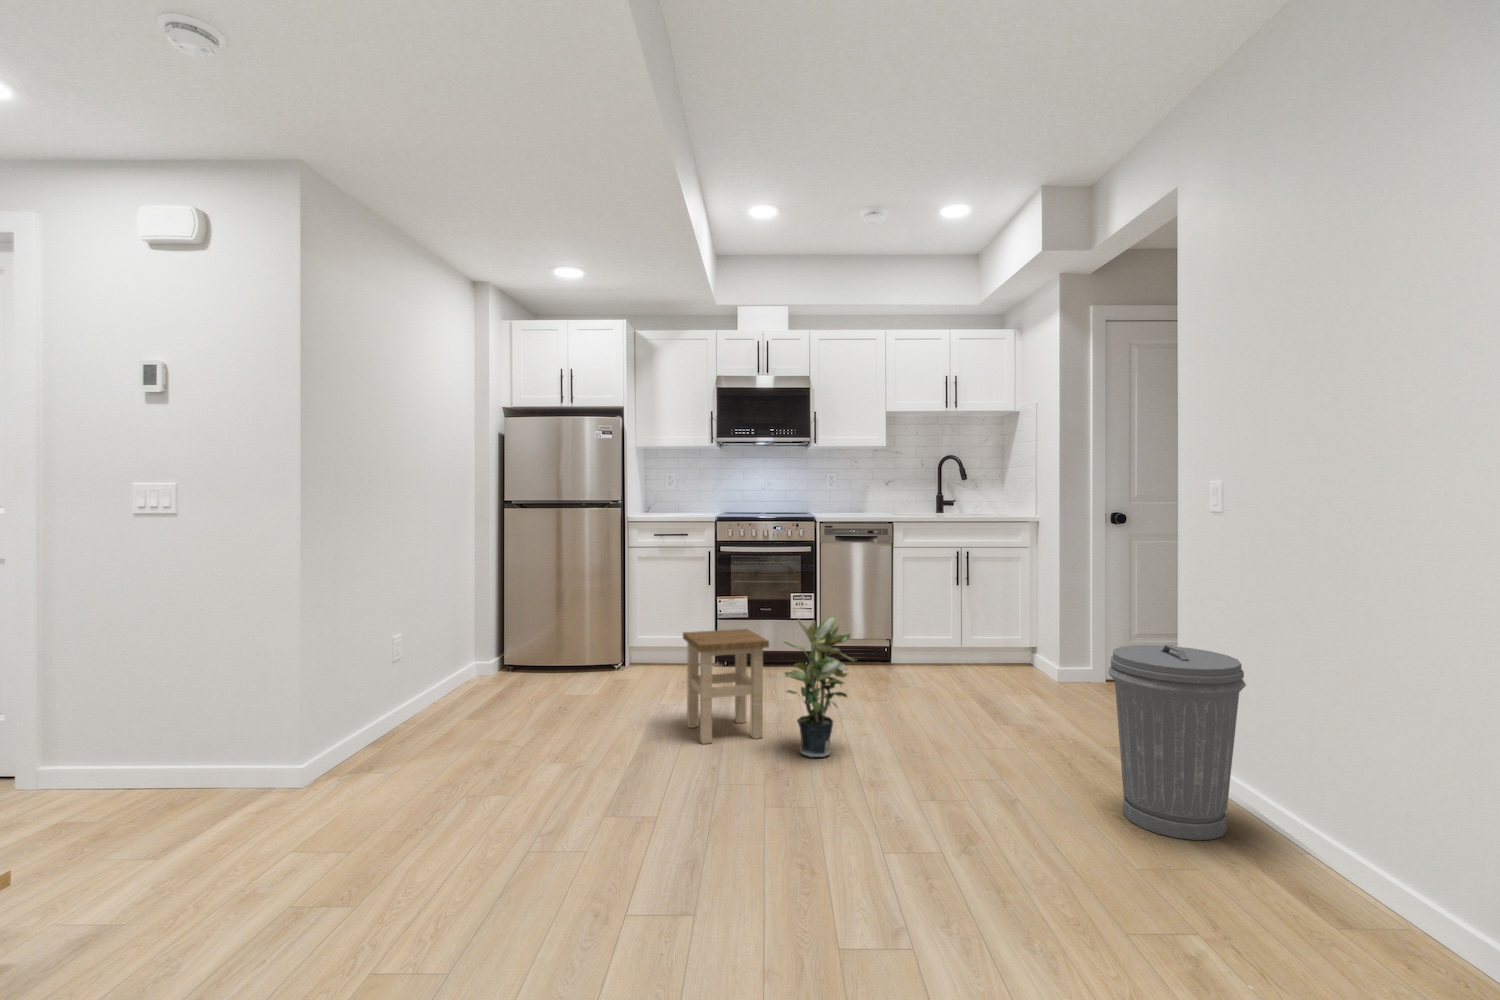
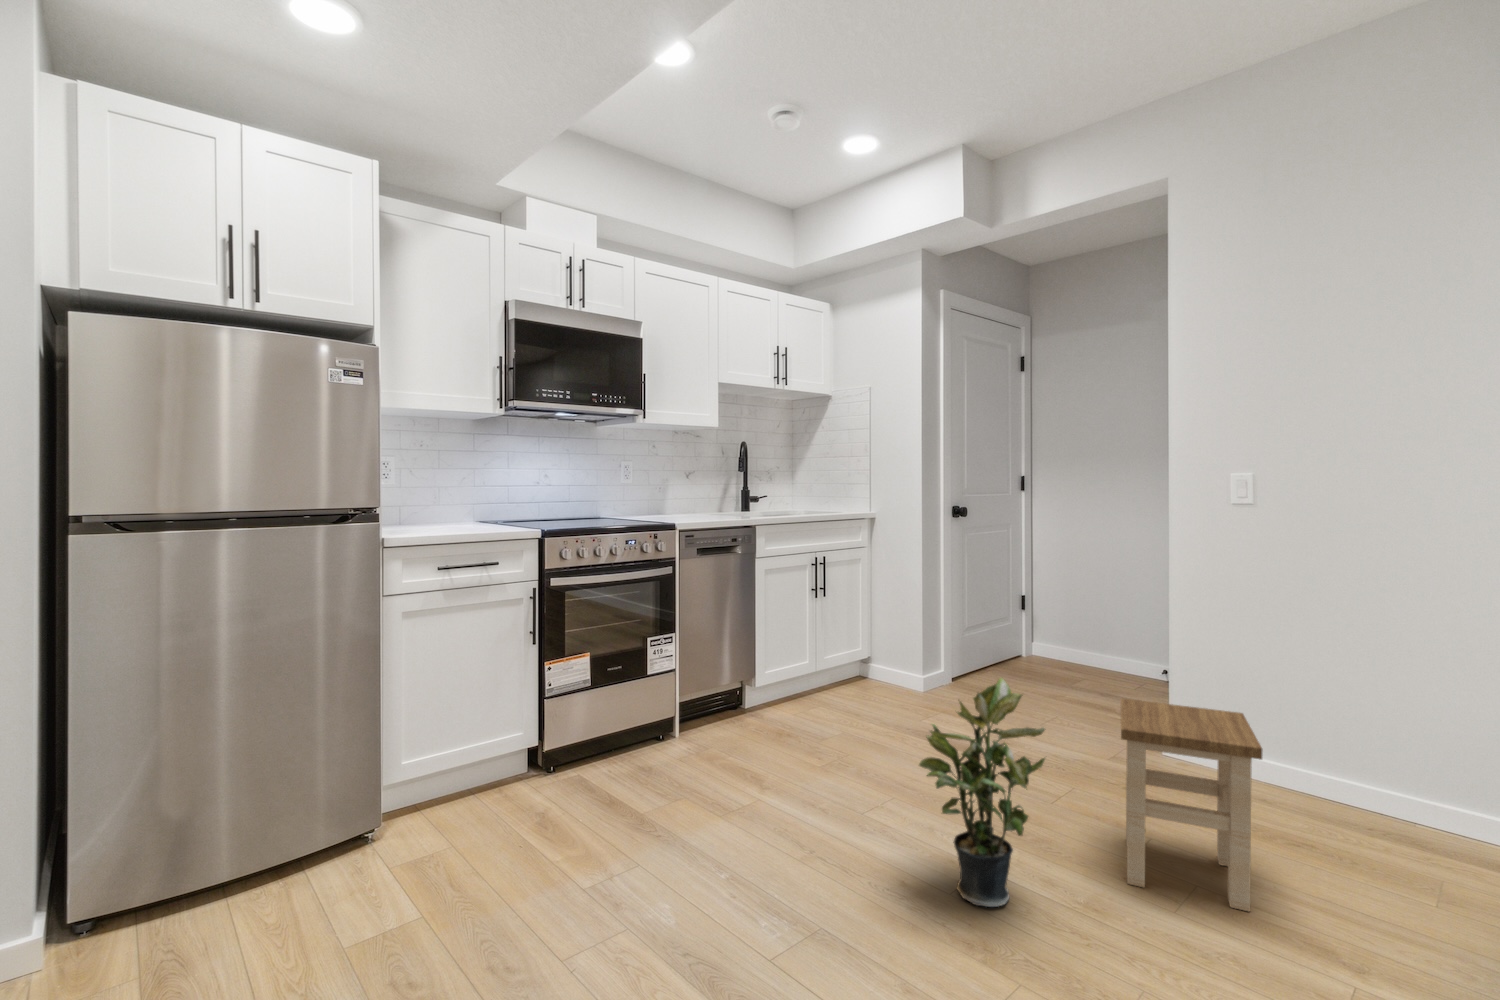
stool: present [683,629,769,744] -> present [1121,699,1262,911]
trash can: present [1108,645,1246,840] -> none [1271,647,1433,857]

